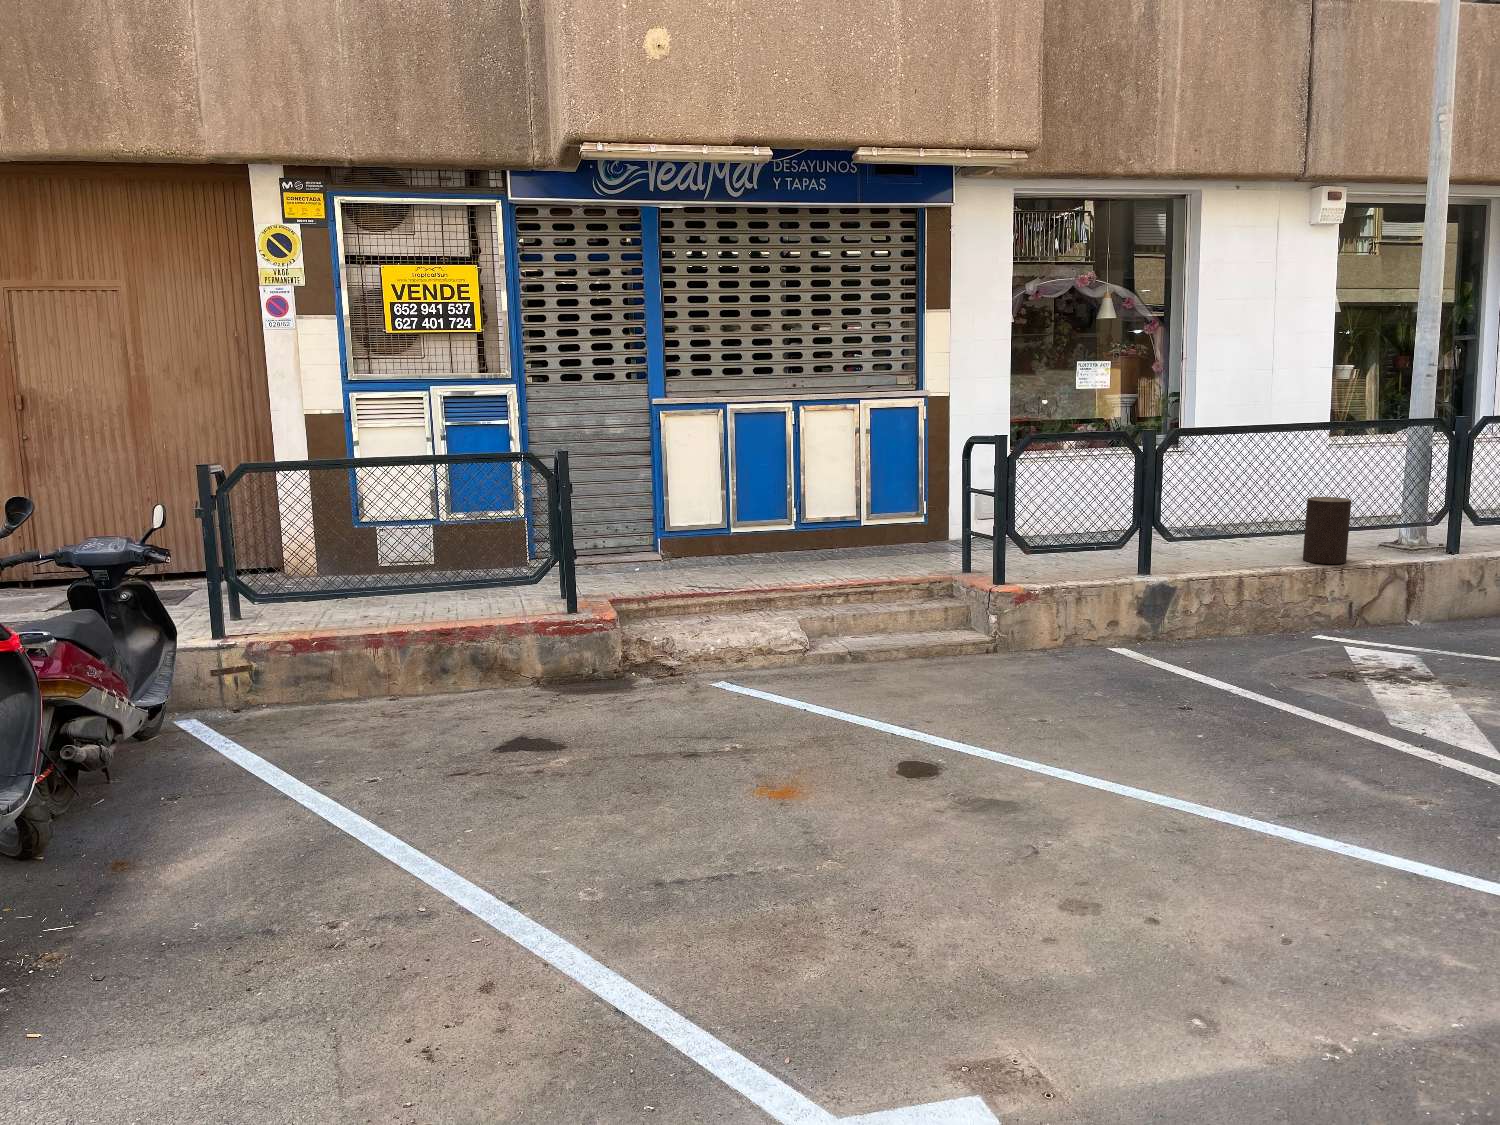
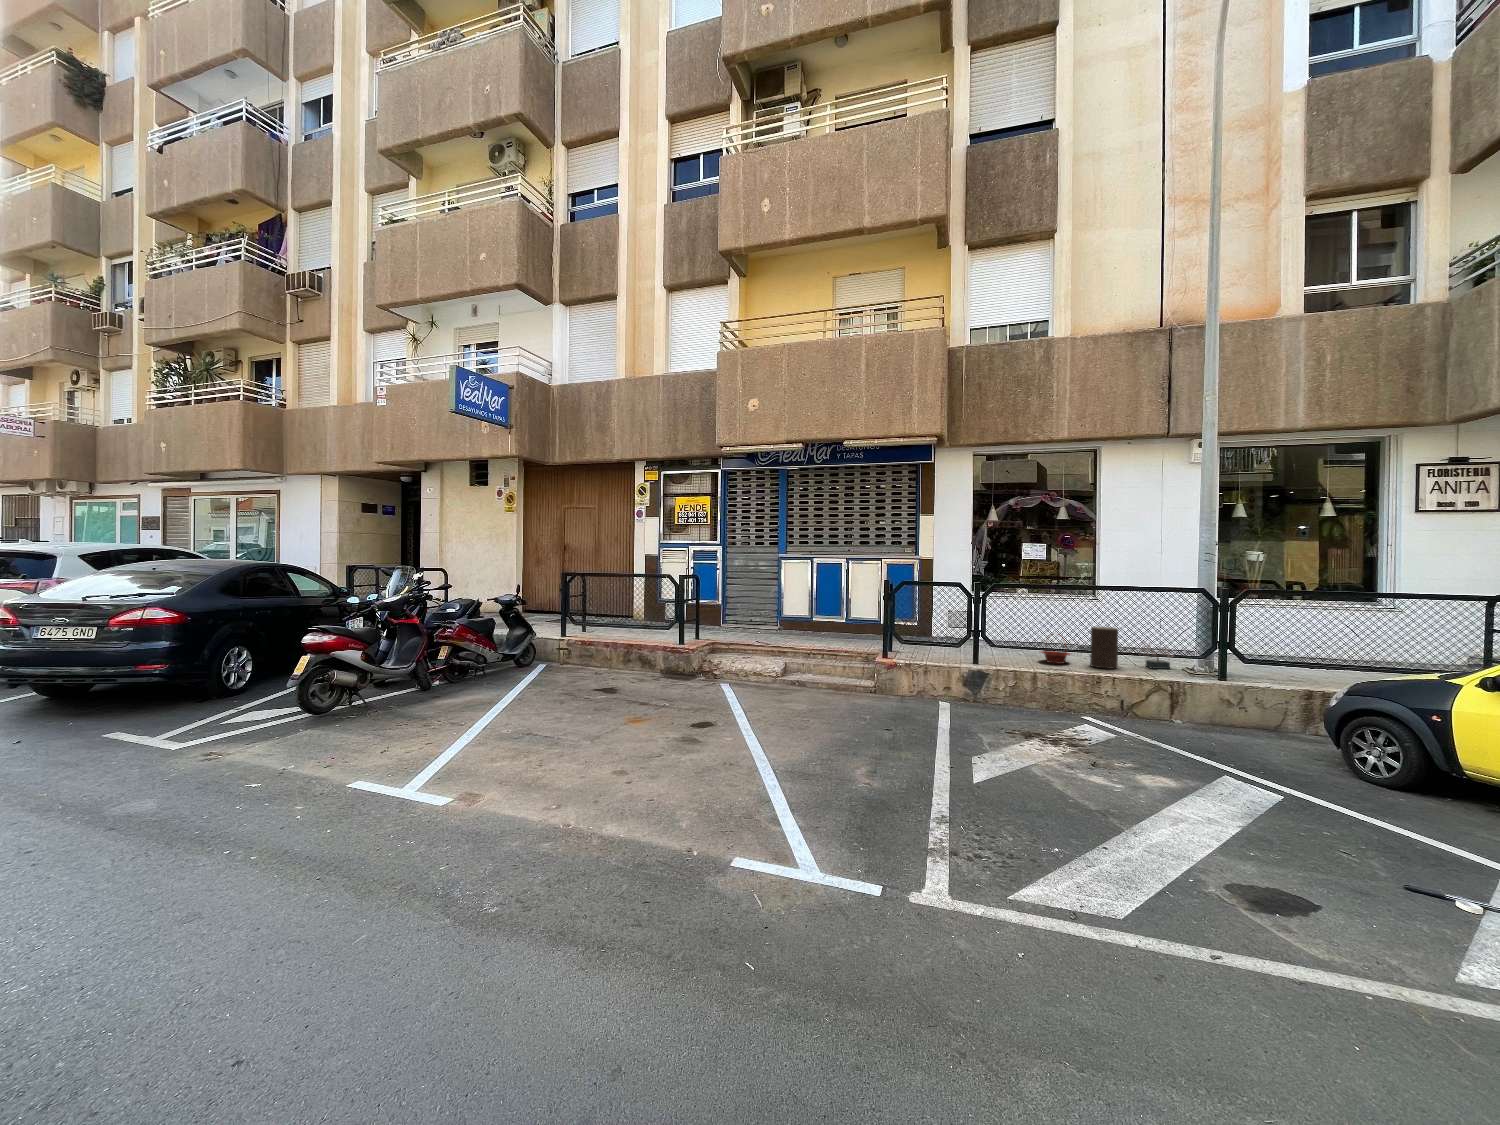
decorative plant: none [1354,514,1397,554] -> present [1140,644,1173,669]
basket: none [1230,515,1284,565] -> present [1041,639,1071,664]

